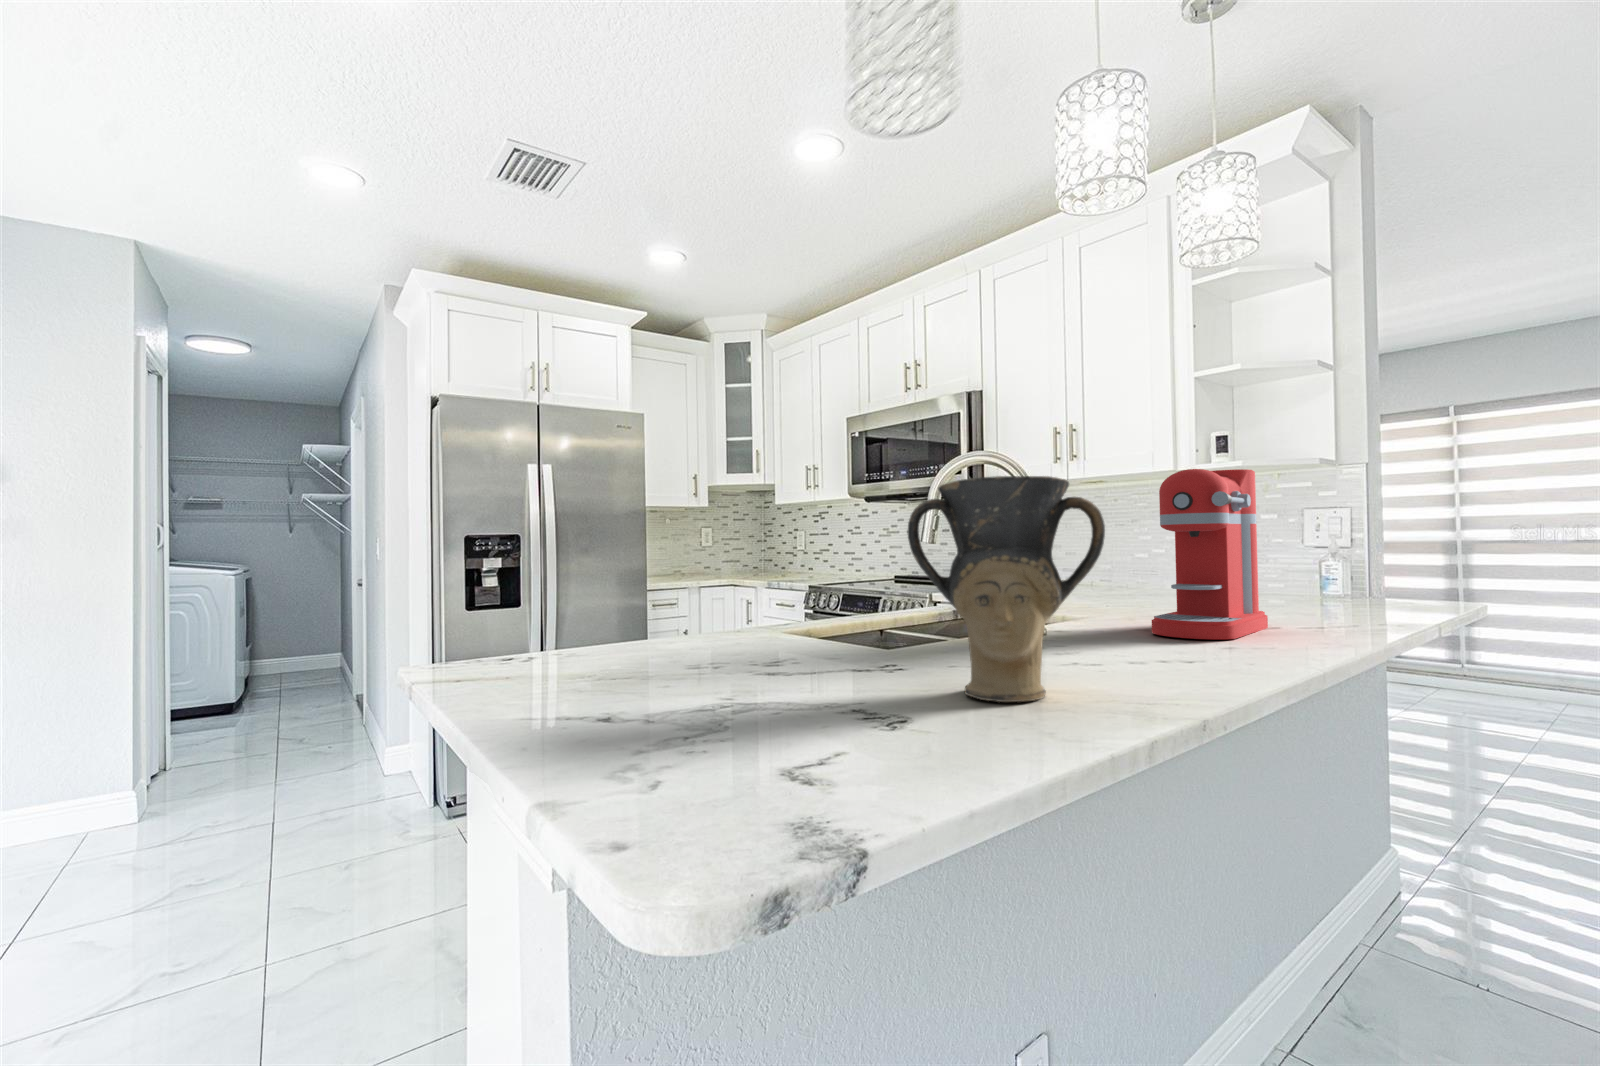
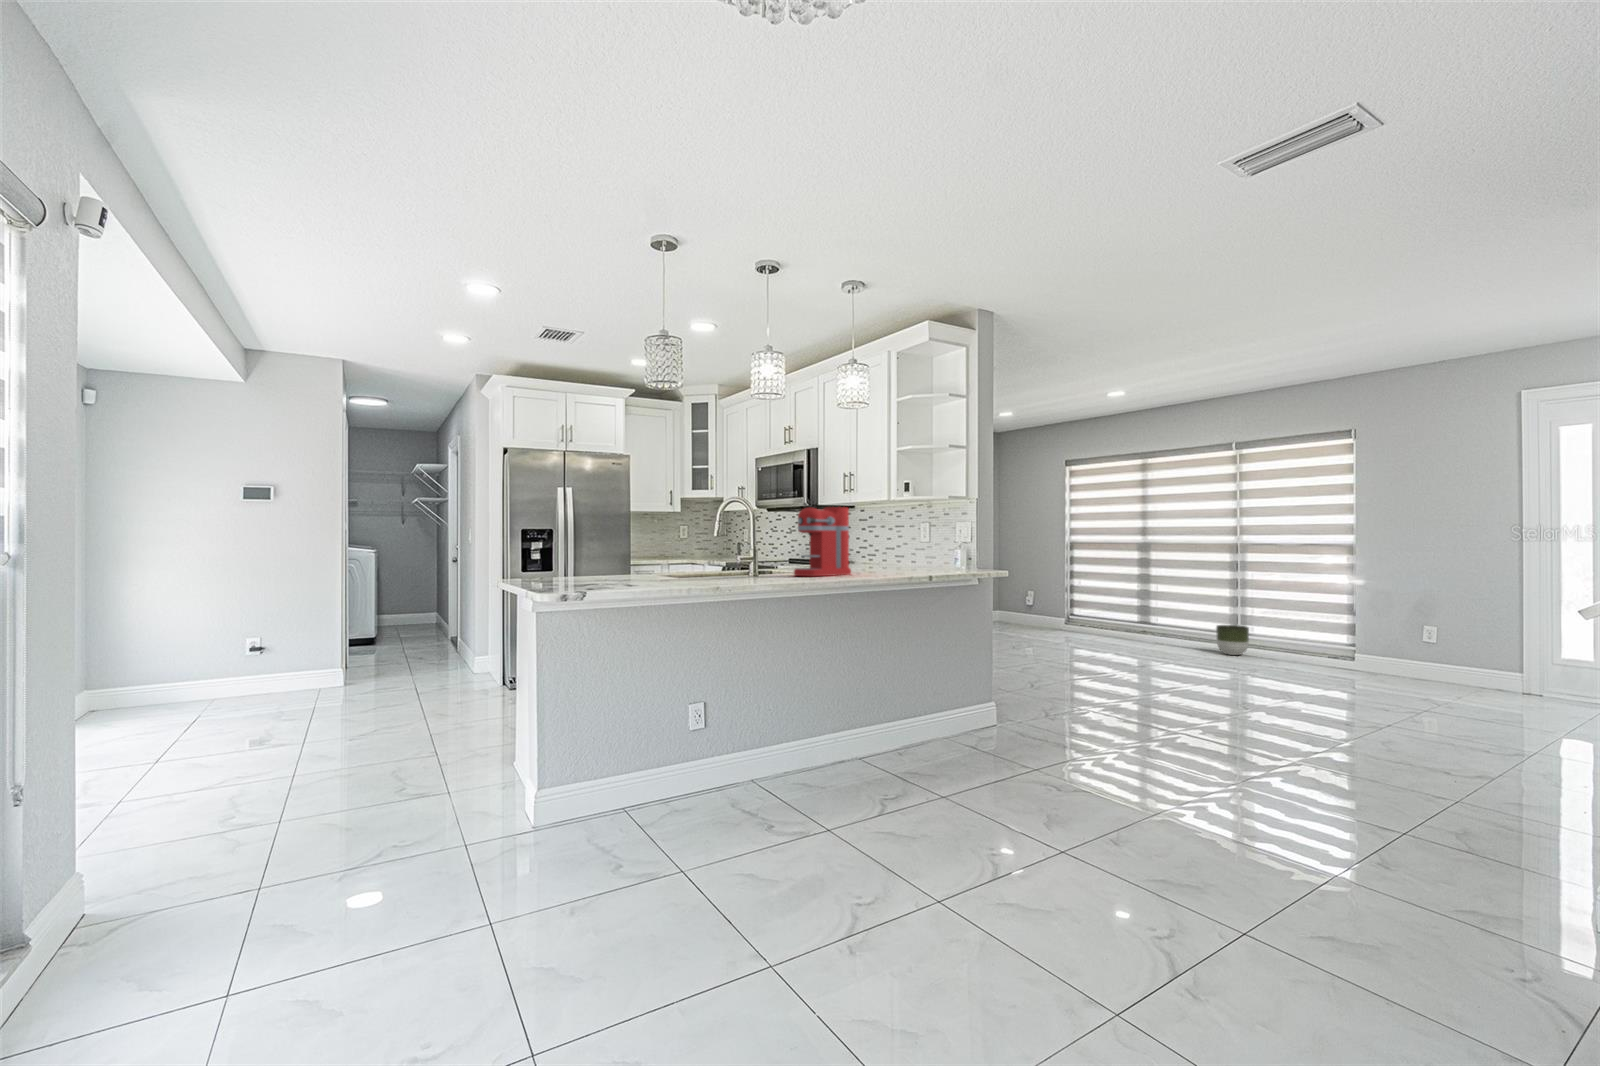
vase: present [907,476,1105,702] -> none [654,516,710,584]
planter: none [1435,651,1487,693] -> present [1216,625,1249,655]

